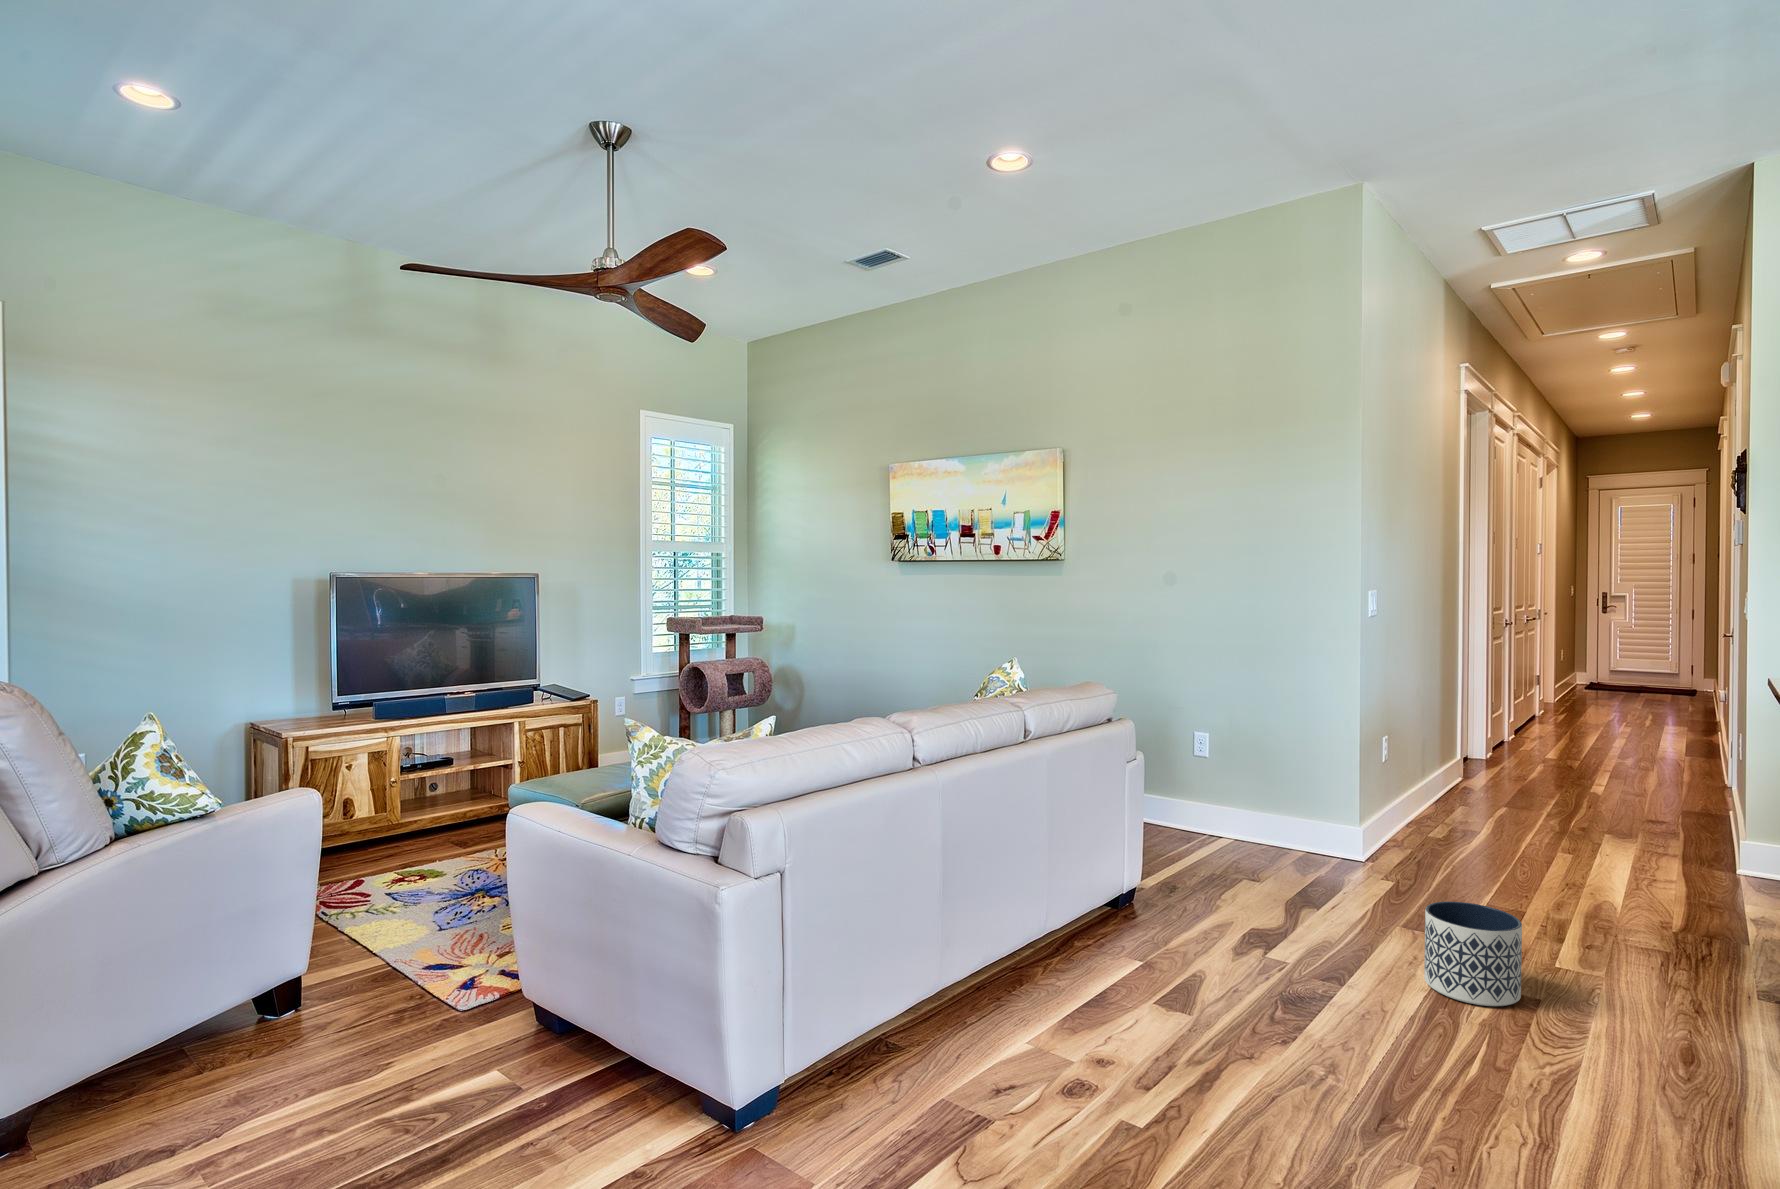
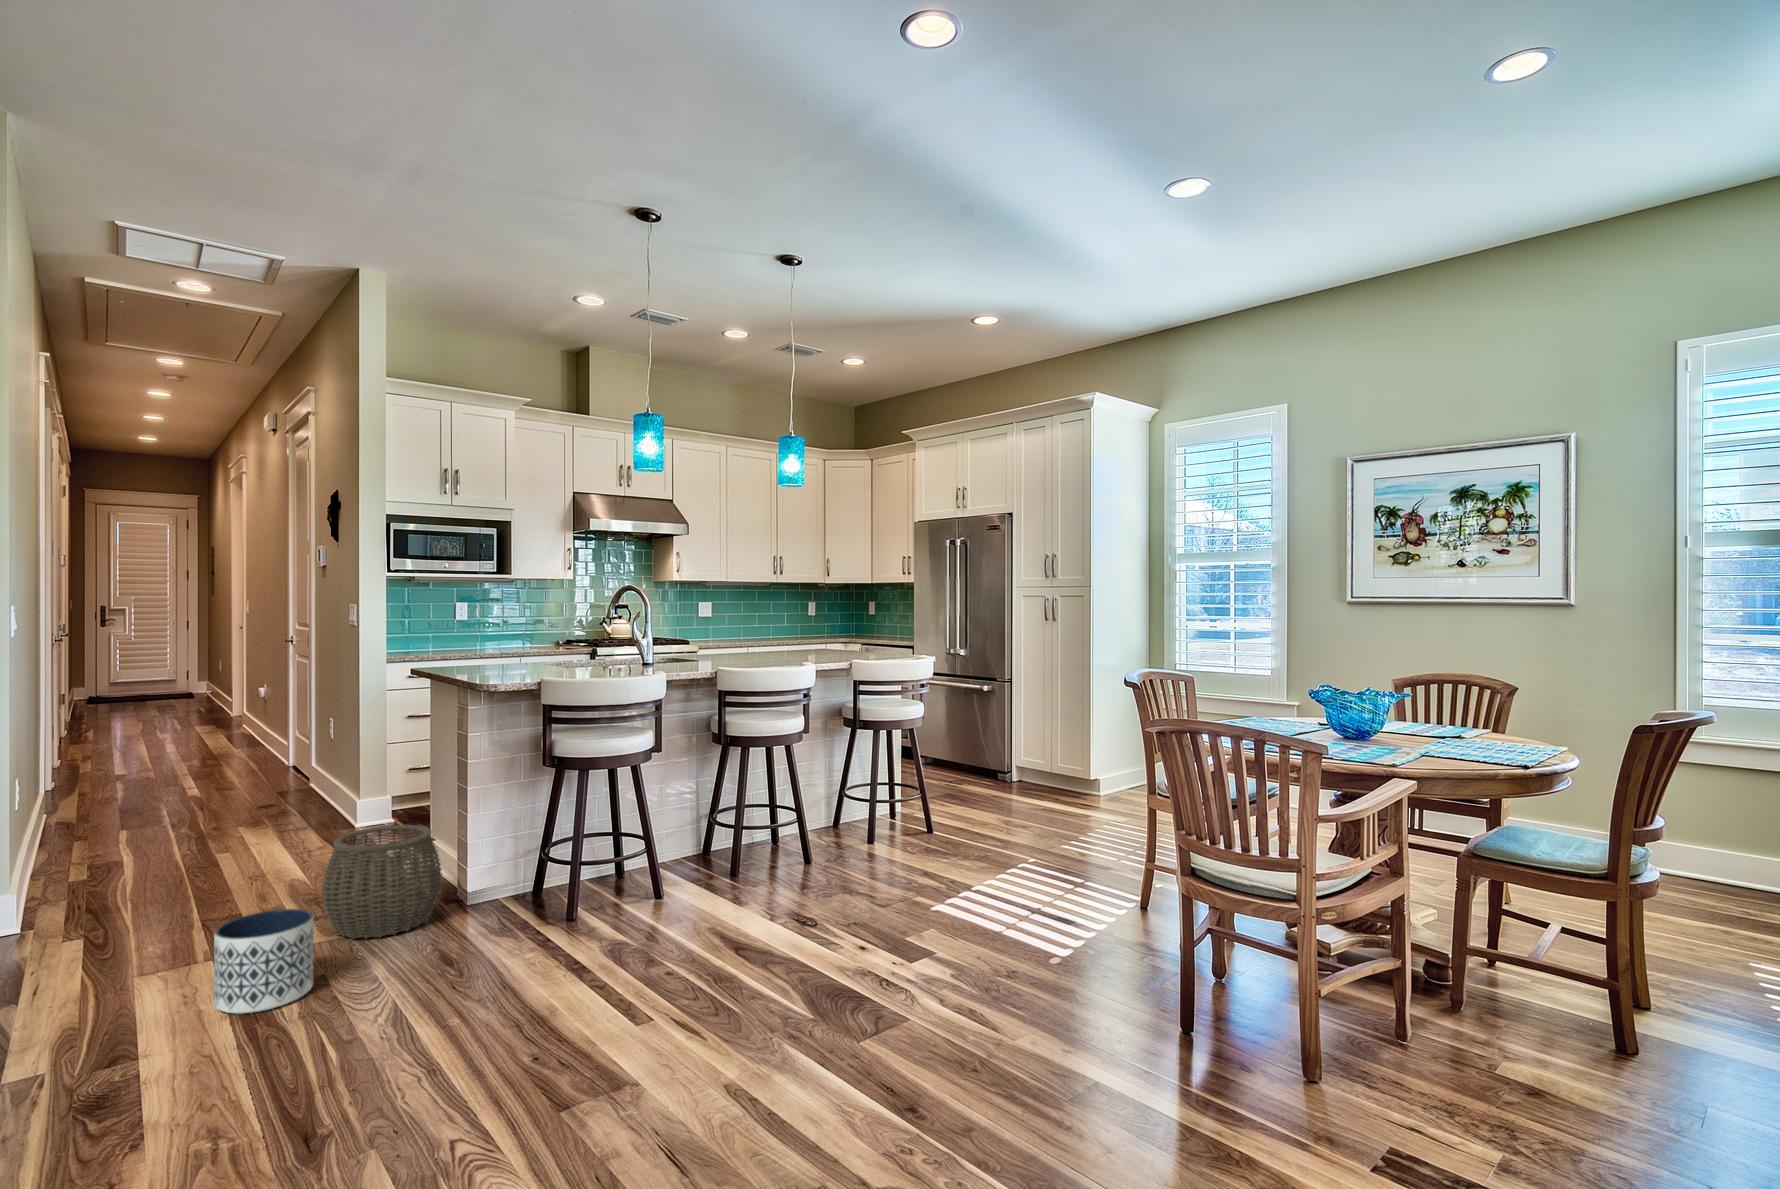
woven basket: none [1575,860,1738,1003] -> present [322,825,442,939]

